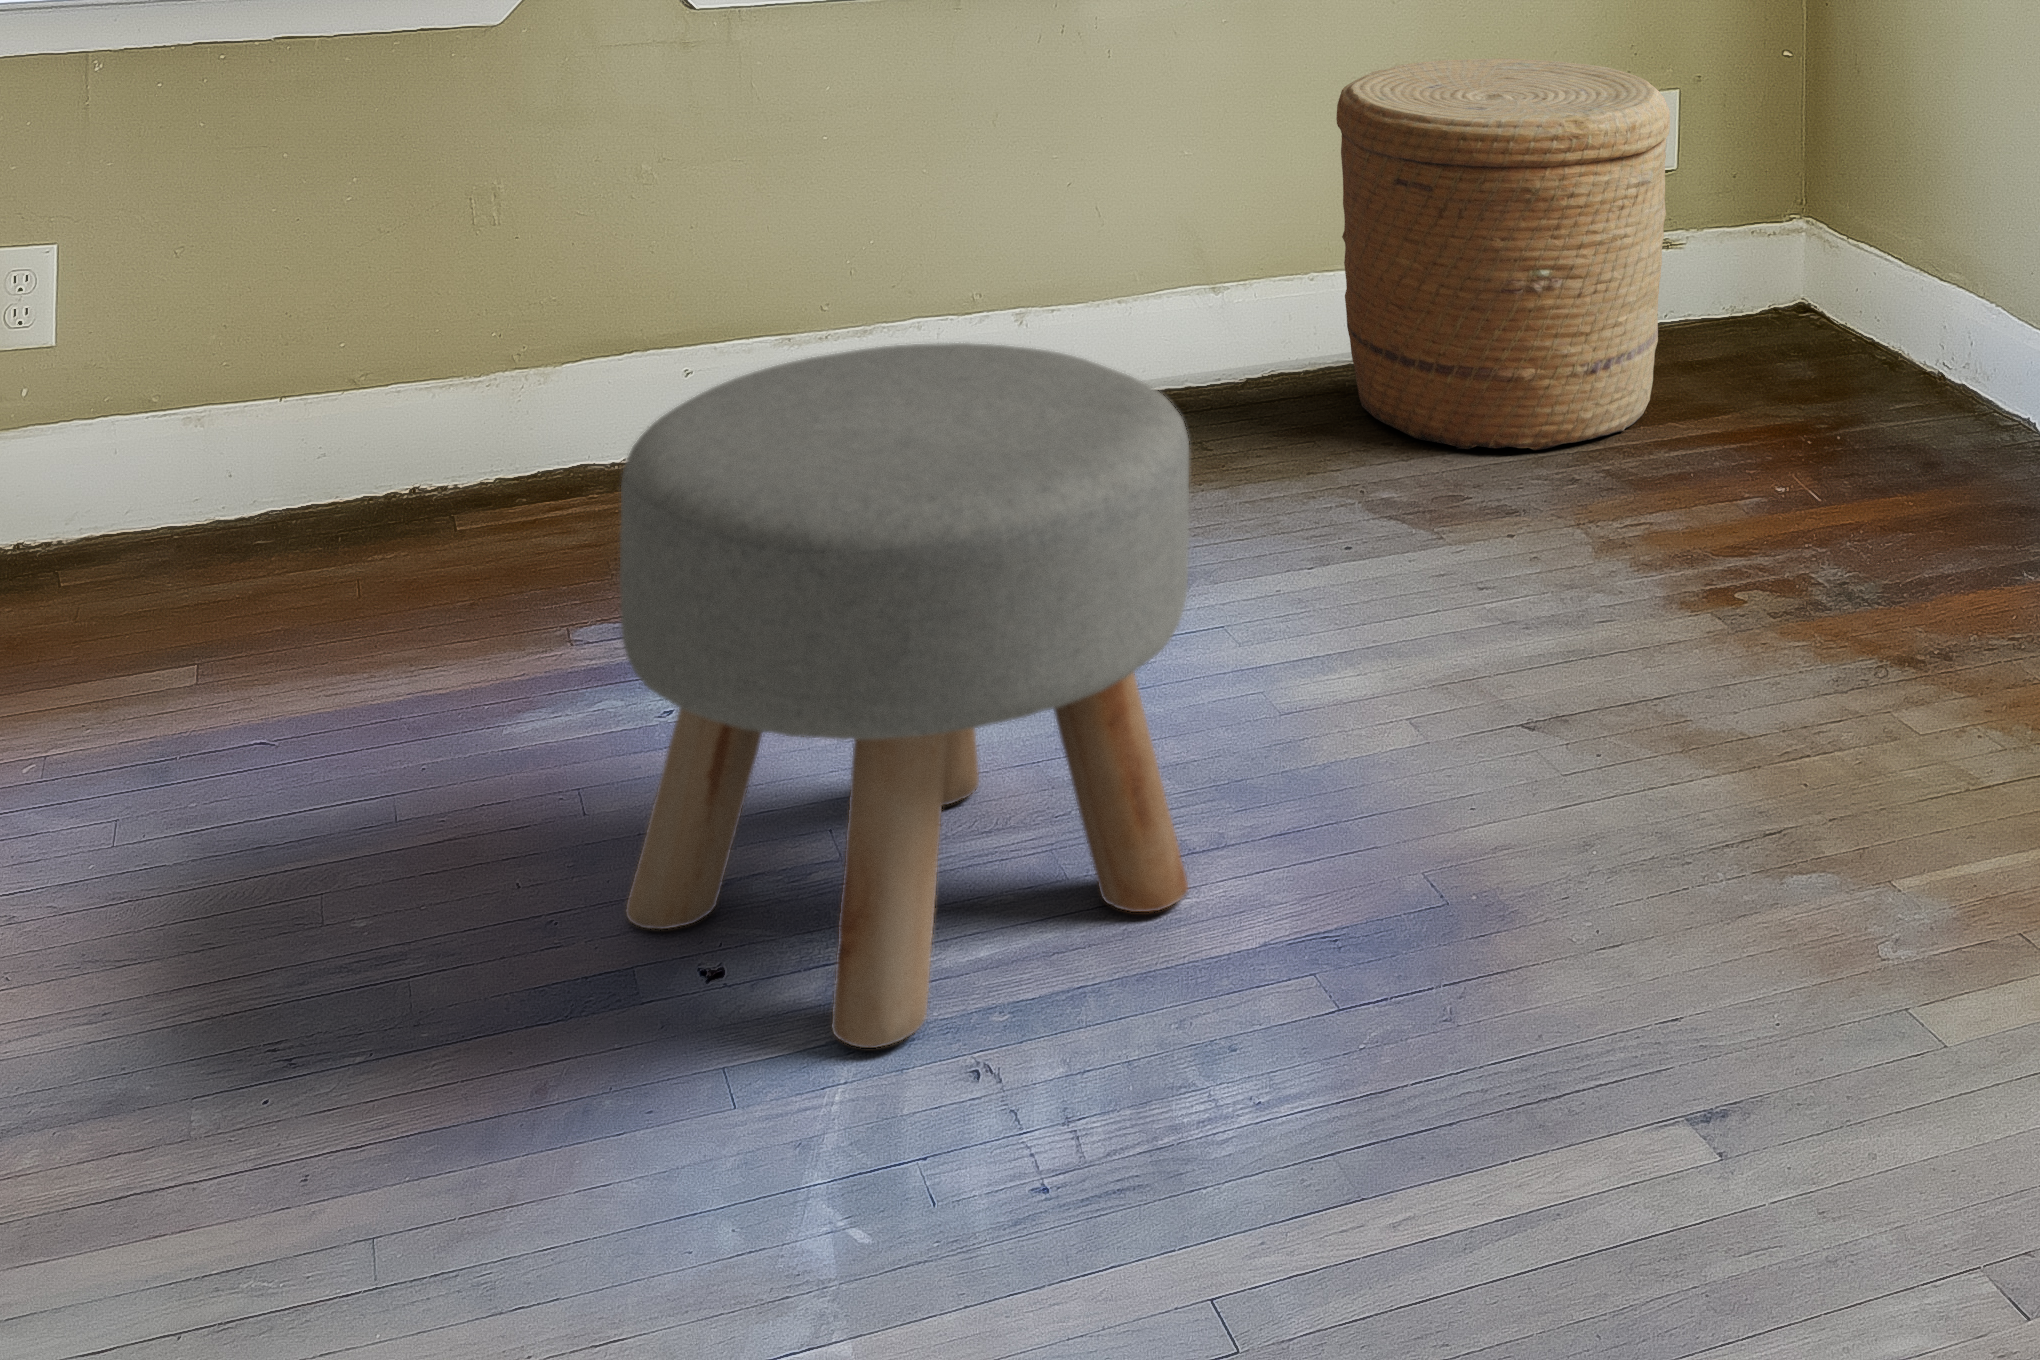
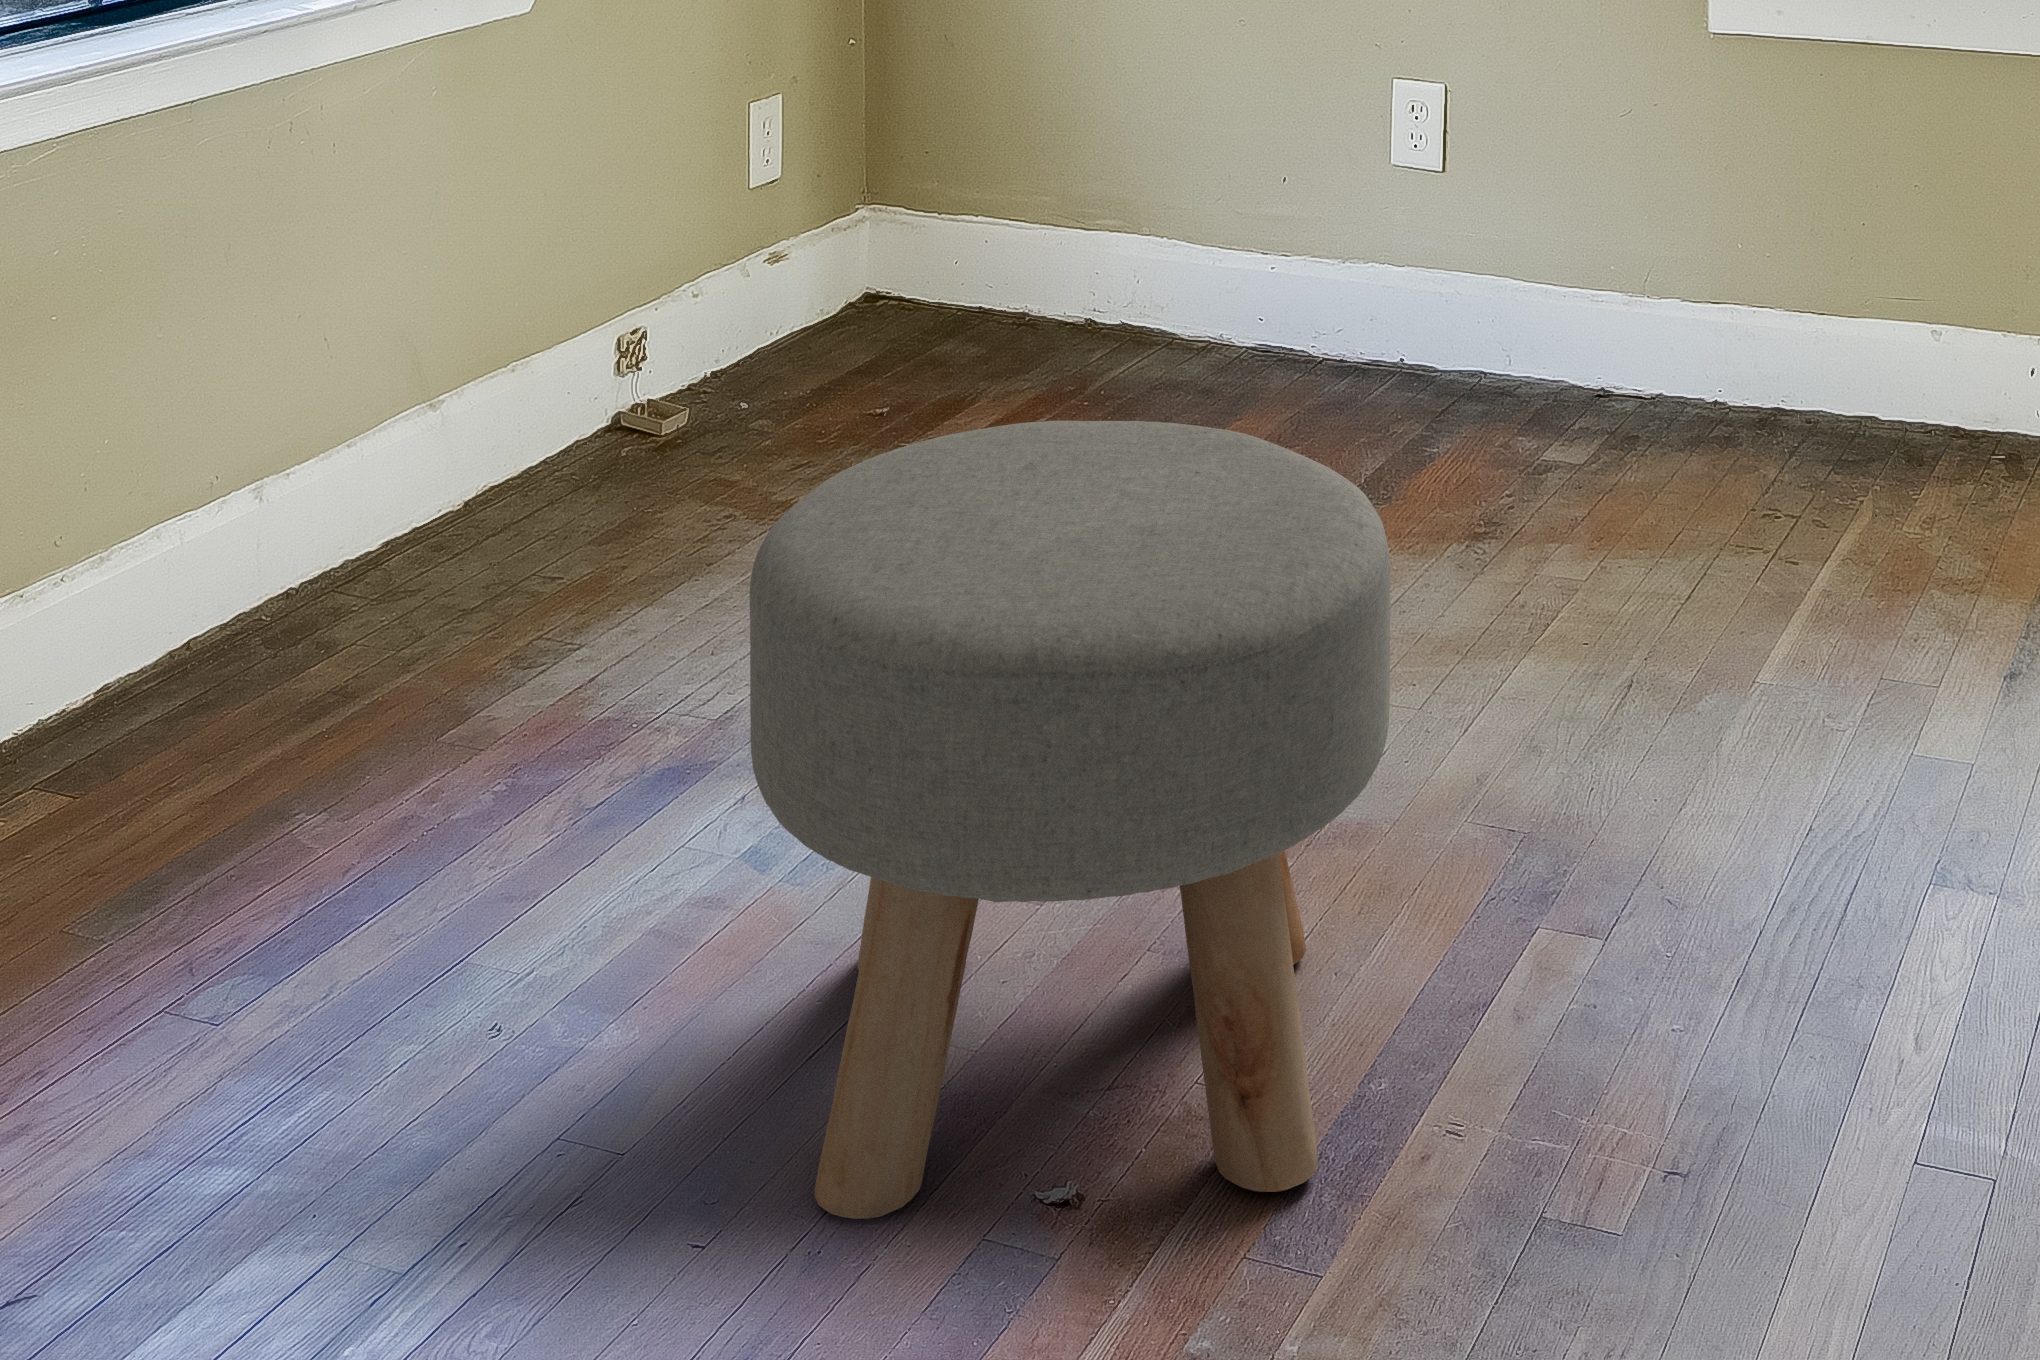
woven basket: present [1336,58,1670,450] -> none [558,75,932,501]

